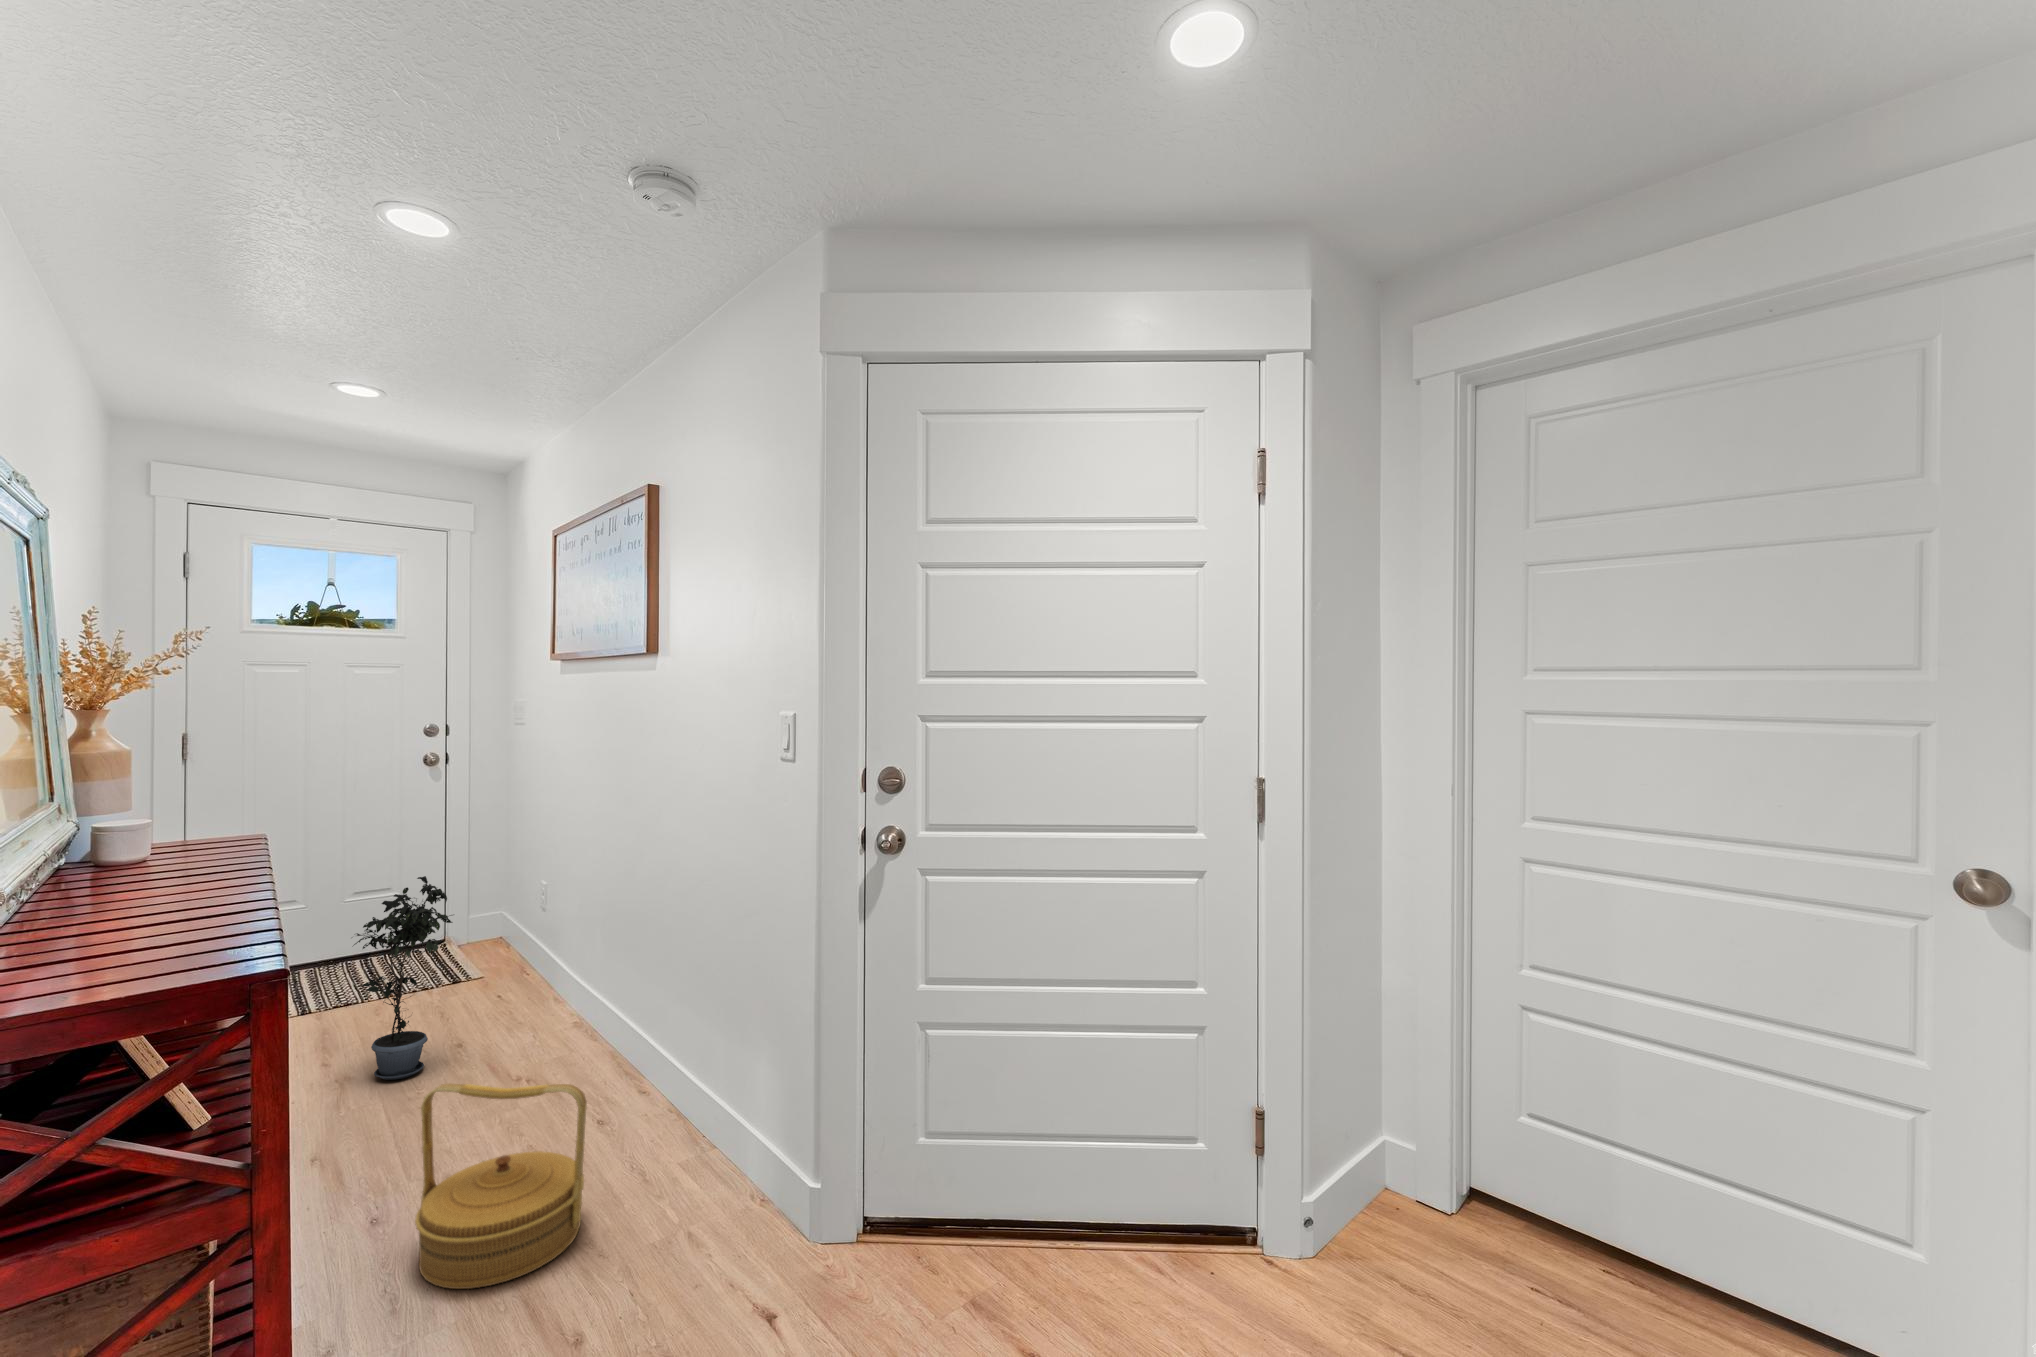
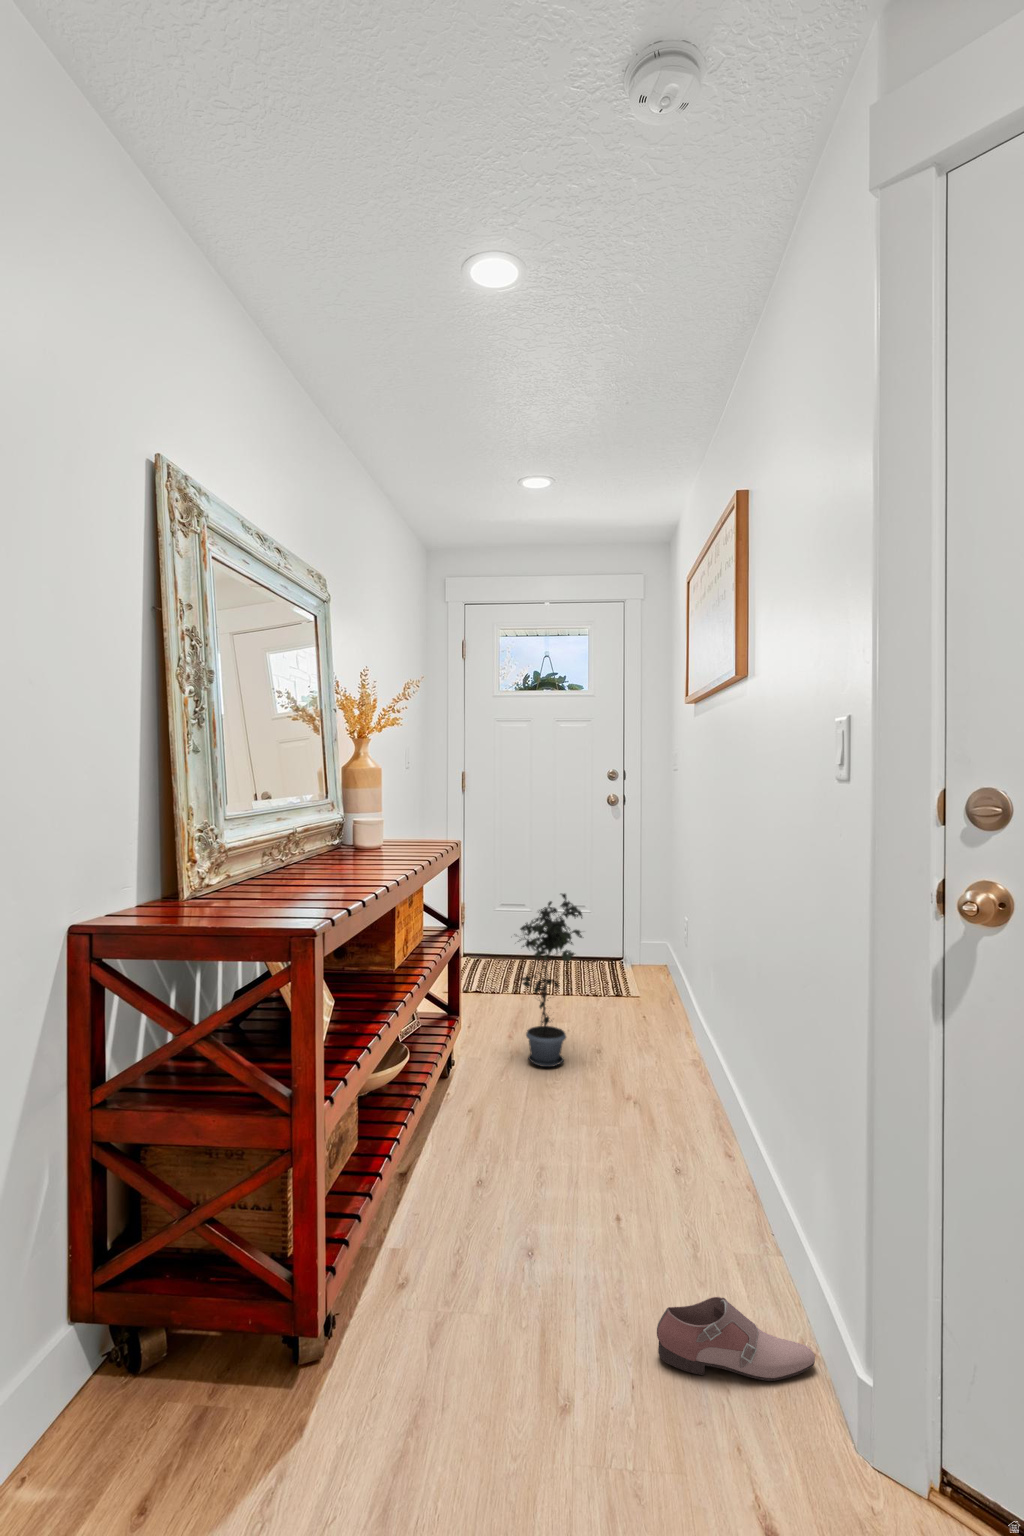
basket: present [415,1084,587,1289] -> none [469,1084,618,1310]
shoe: none [646,1185,769,1257] -> present [657,1297,815,1381]

